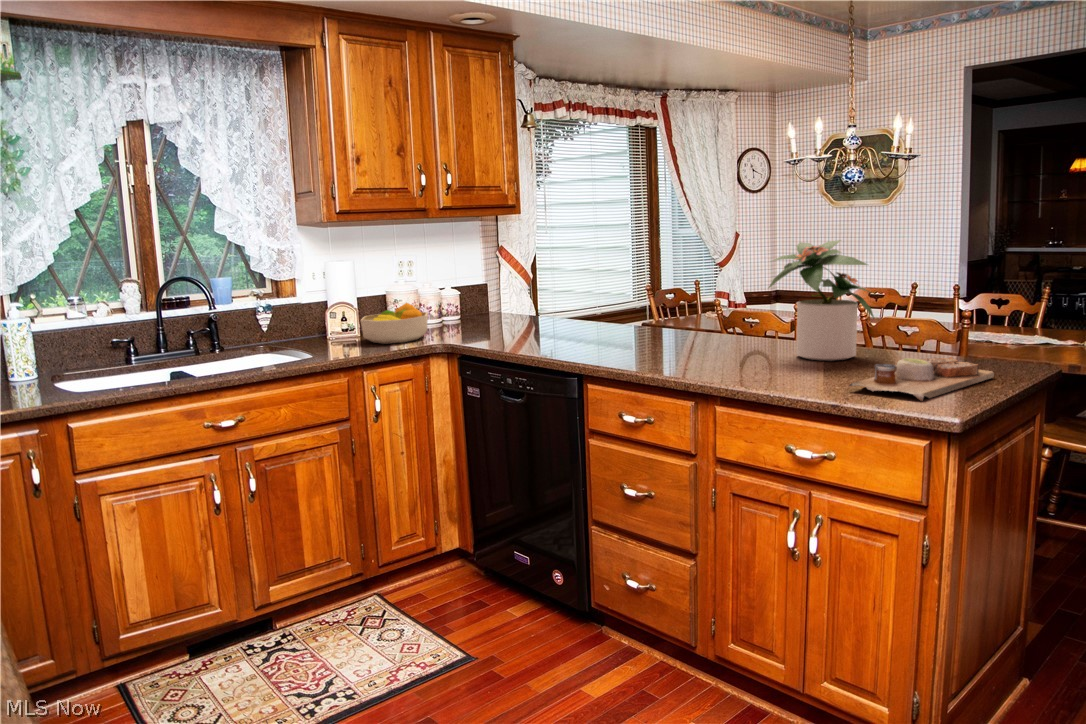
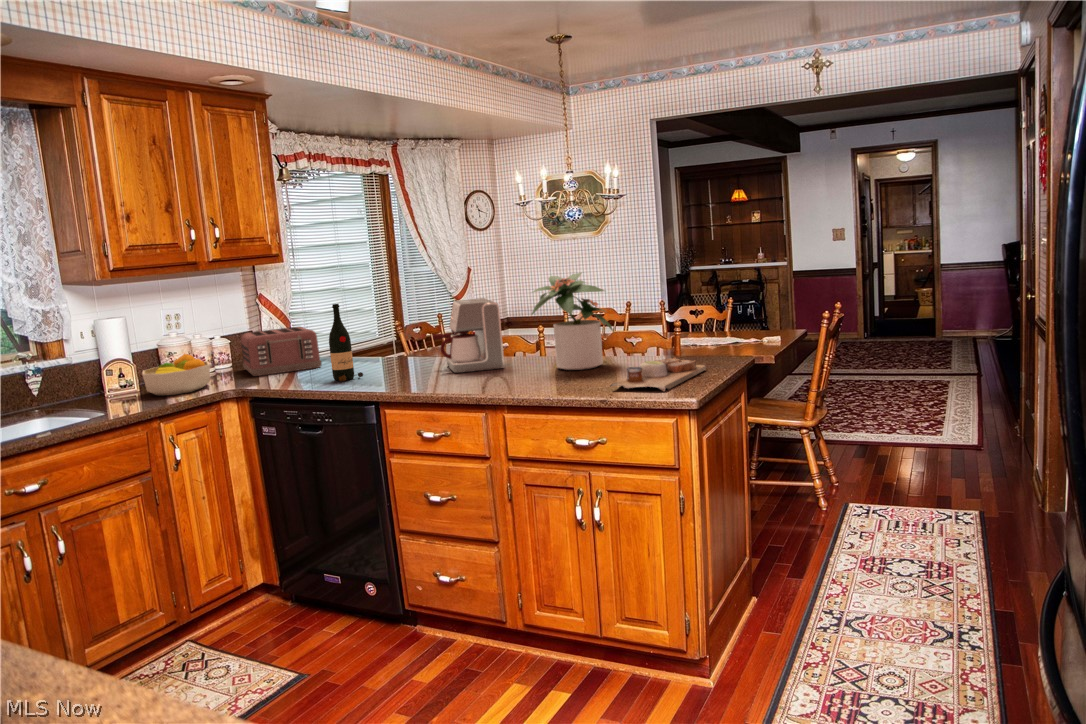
wine bottle: none [542,261,576,347] -> present [329,304,363,381]
coffee maker: none [657,265,735,350] -> present [433,298,504,373]
toaster: none [468,284,543,333] -> present [241,327,322,376]

